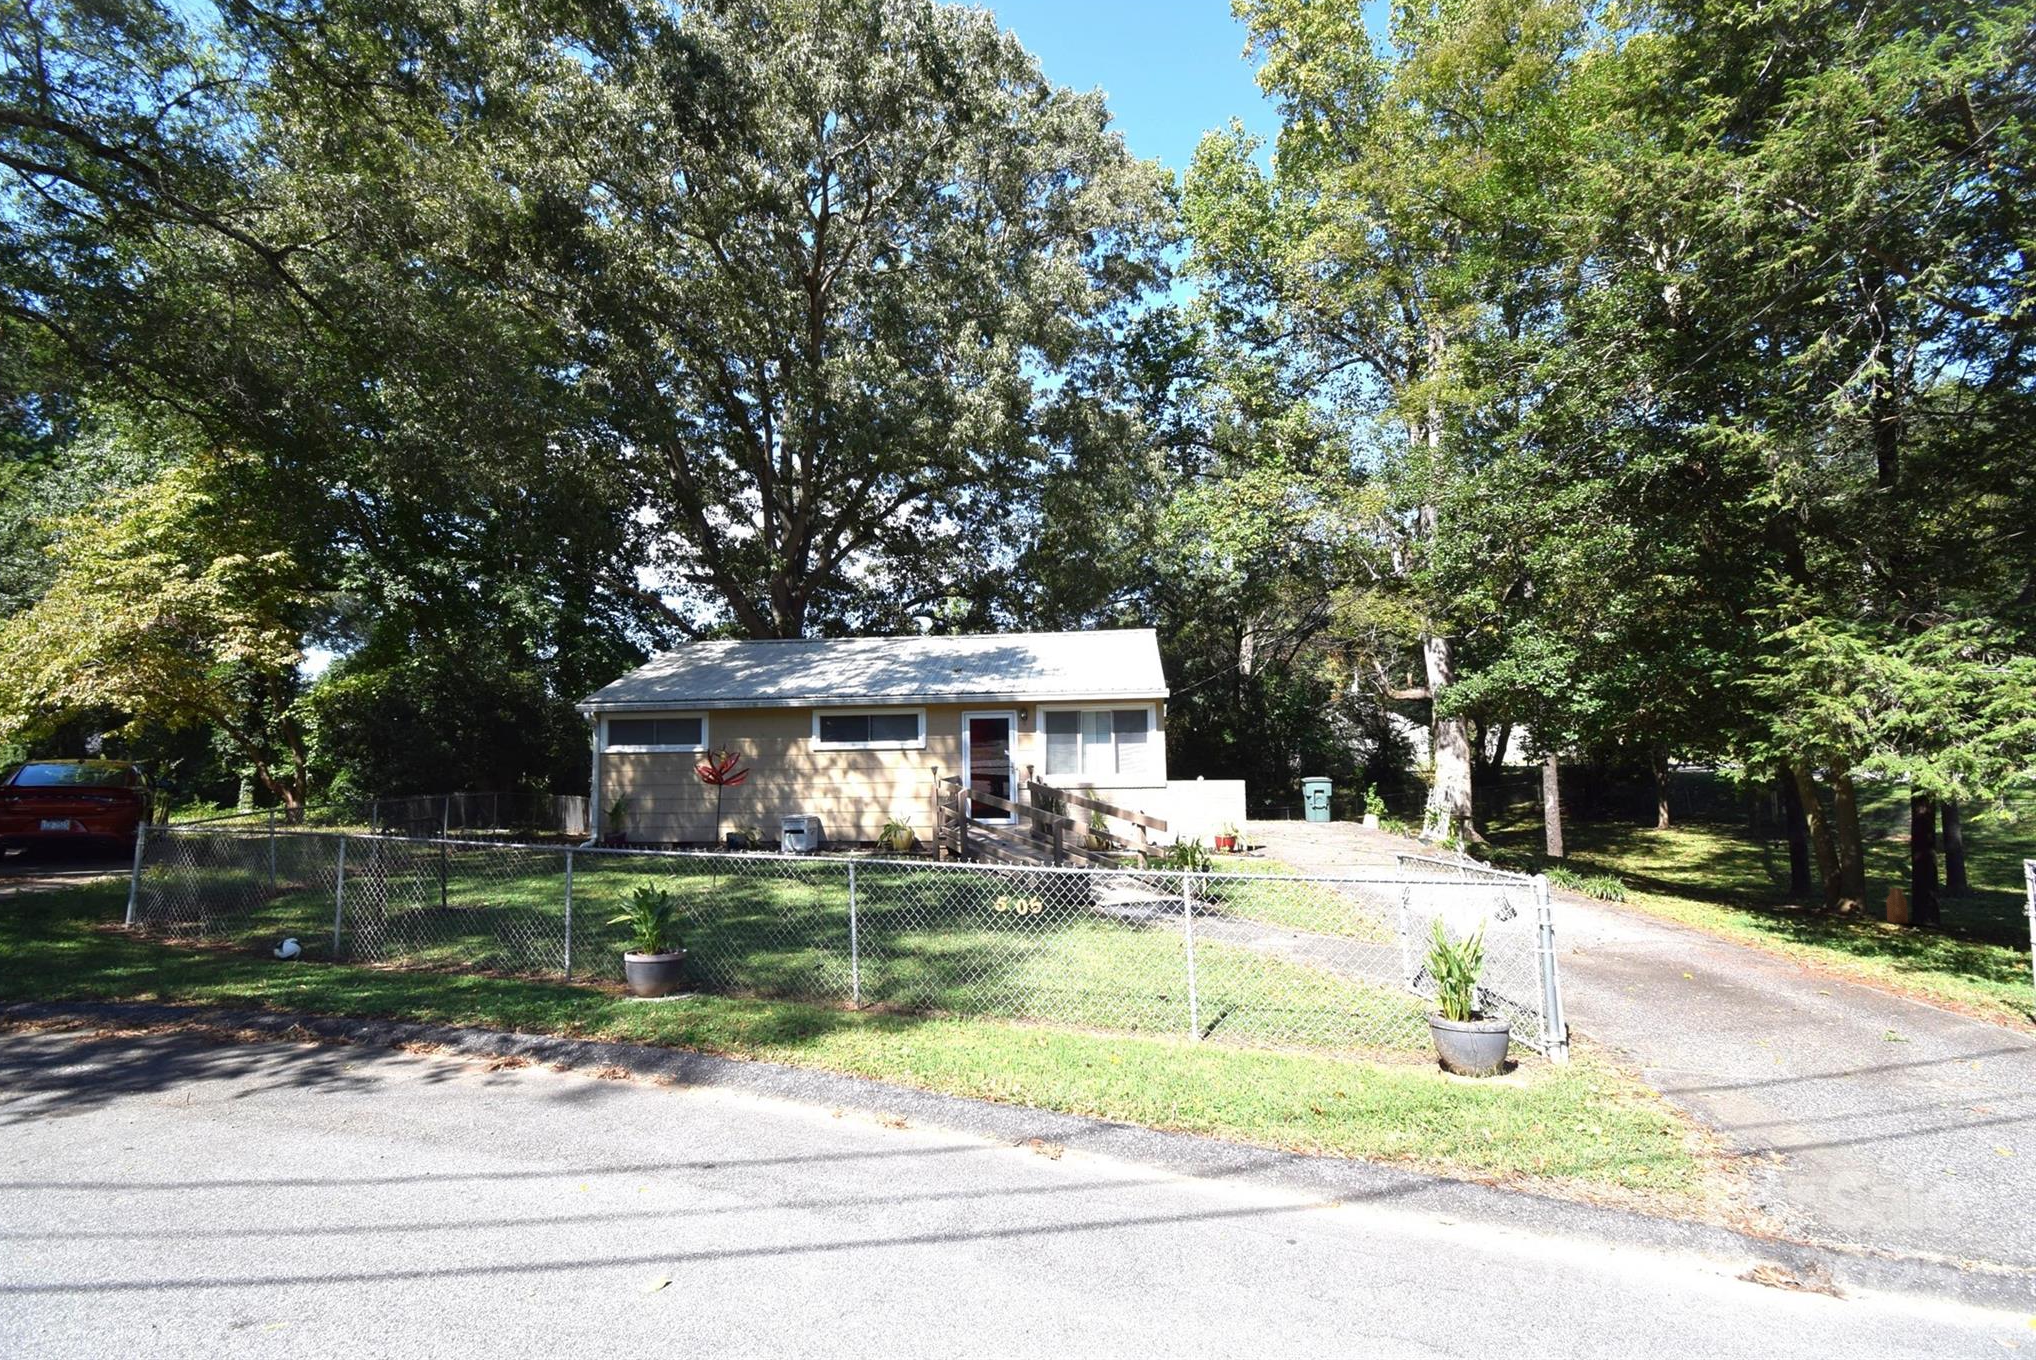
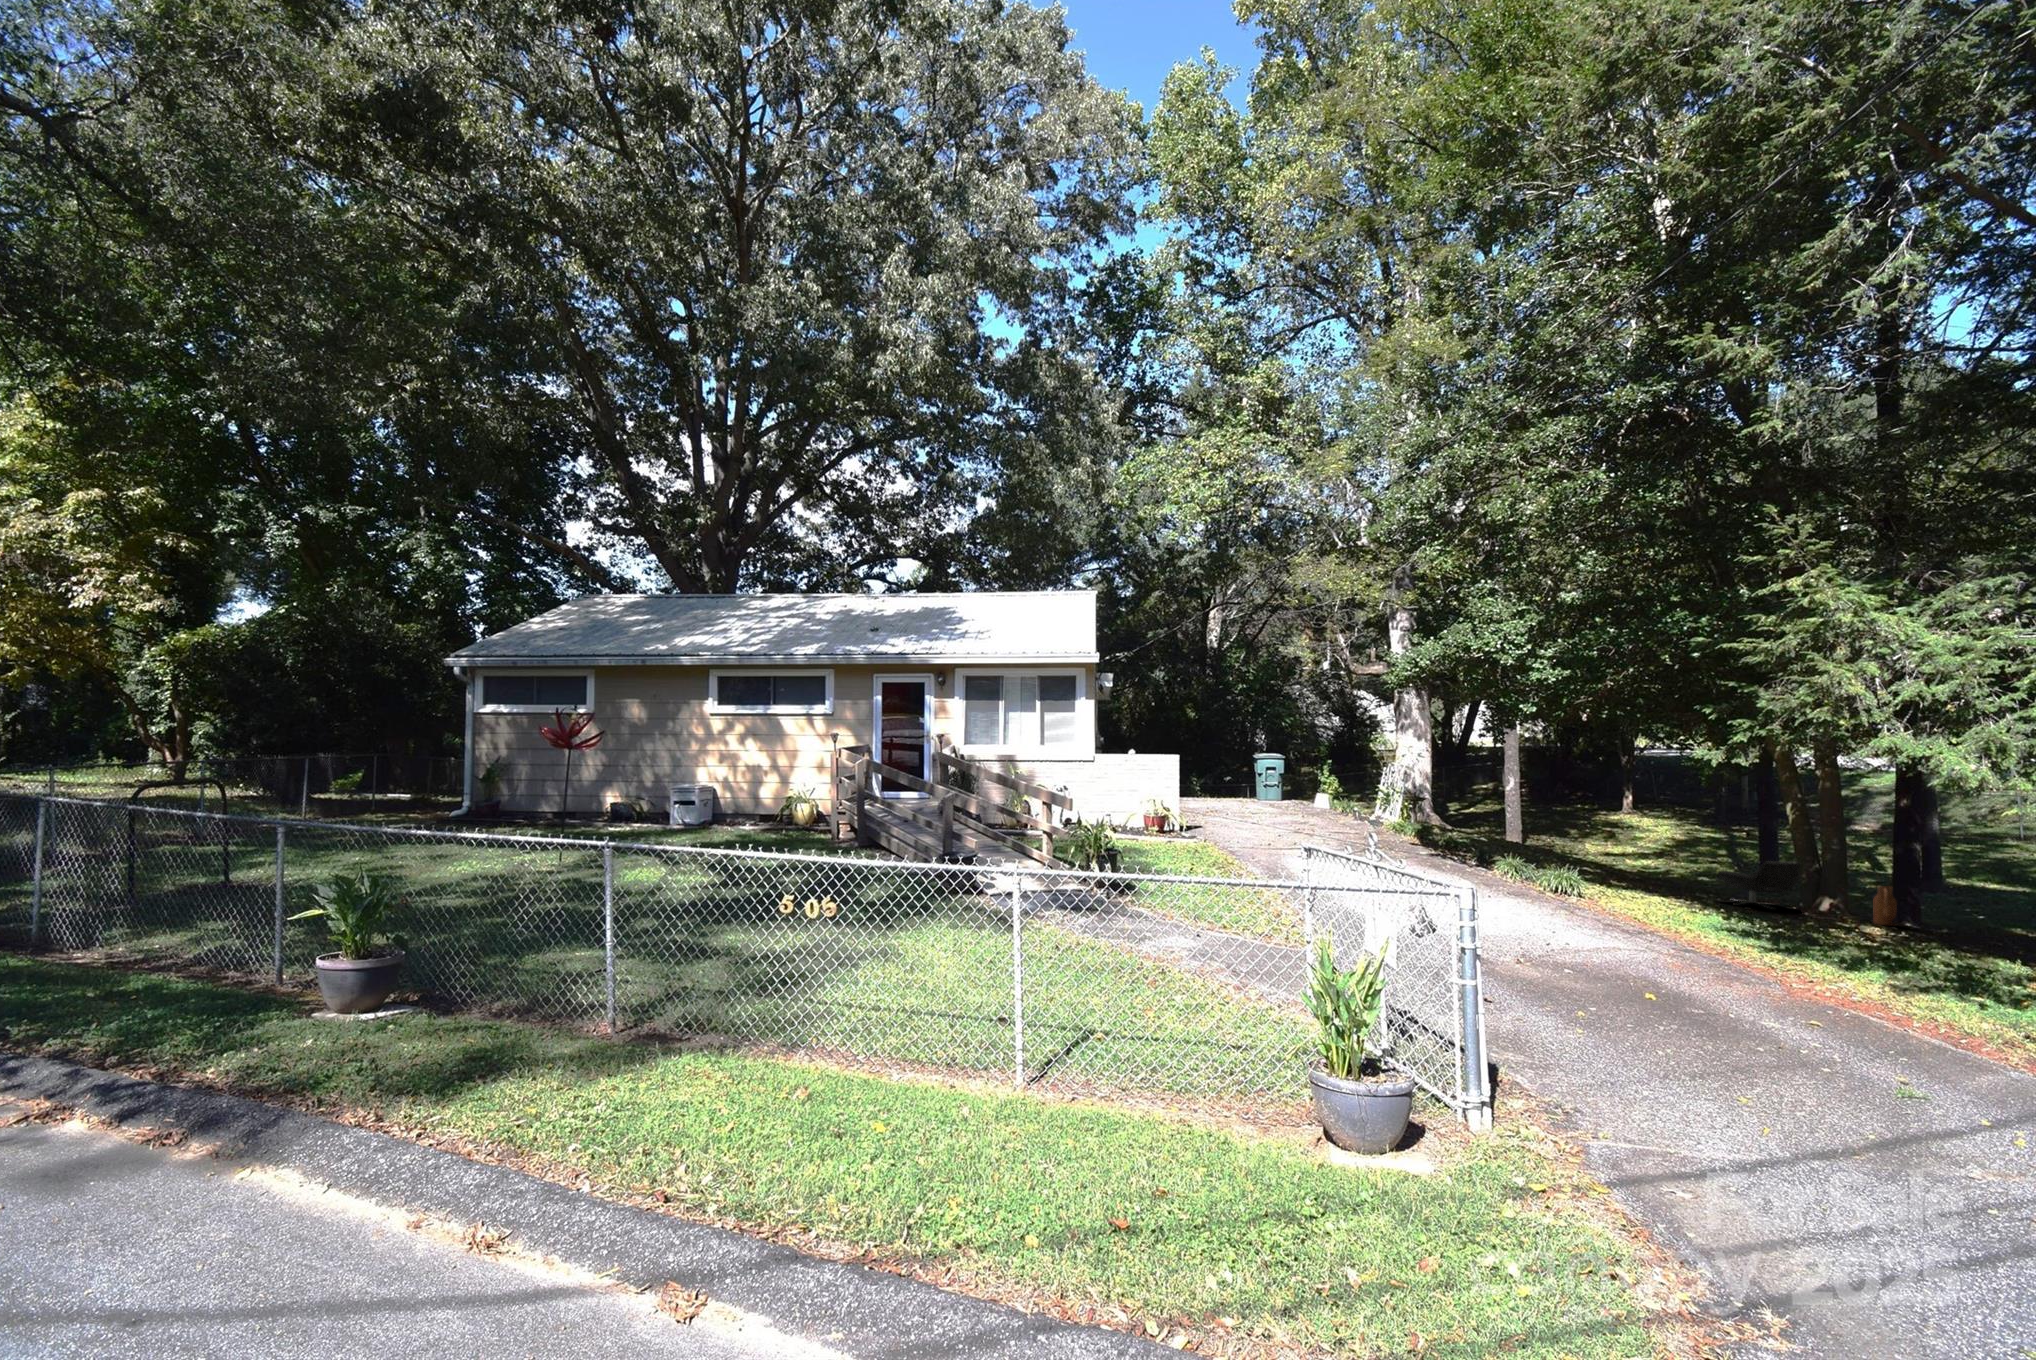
lounge chair: none [1747,868,1821,911] -> present [1718,861,1800,903]

